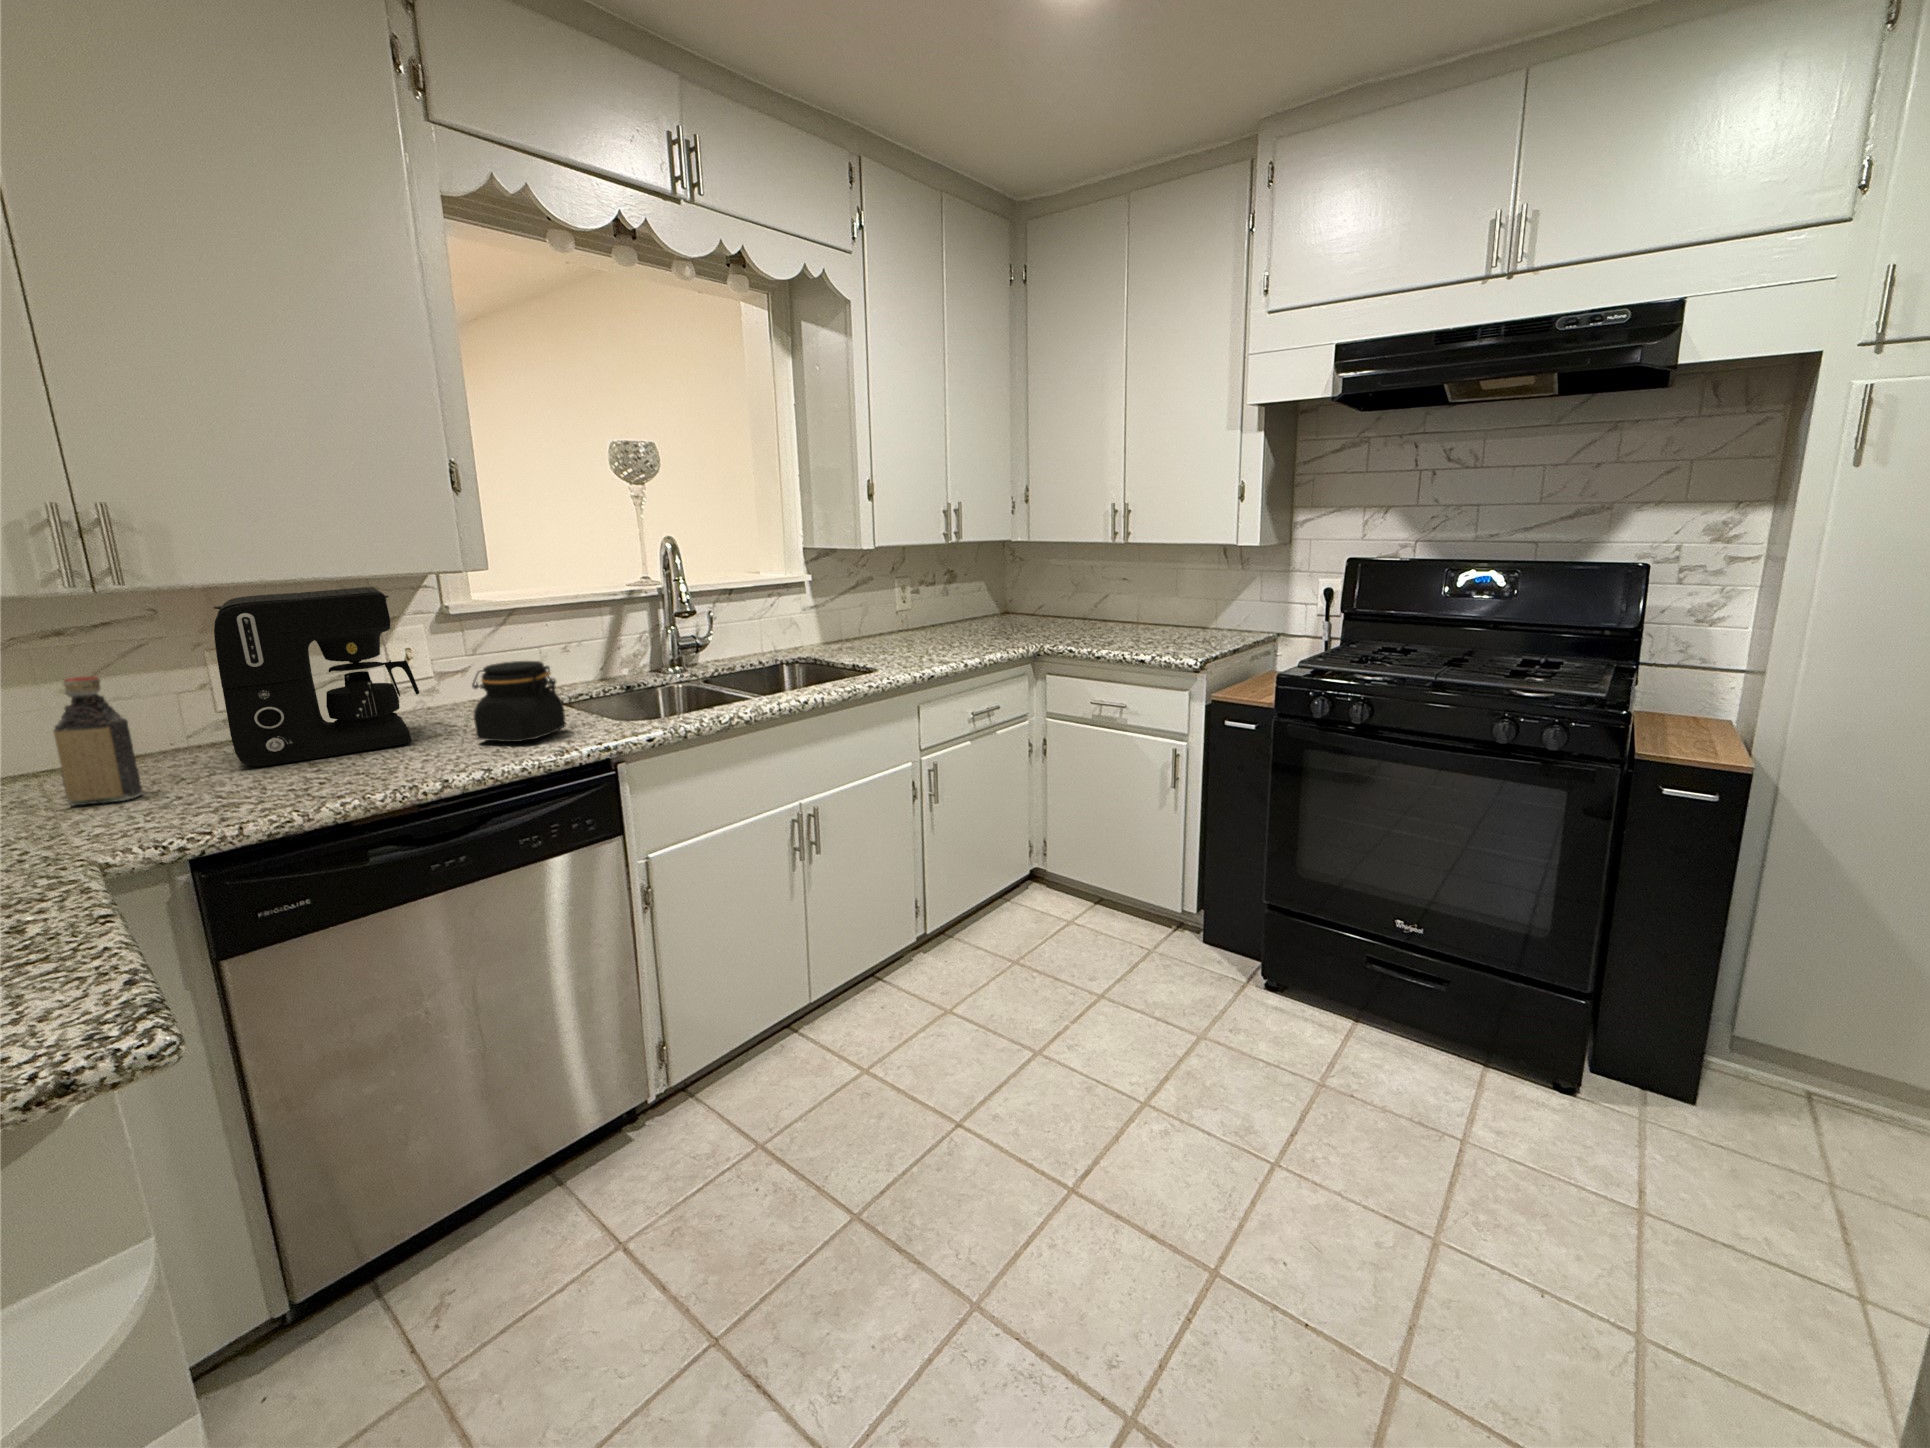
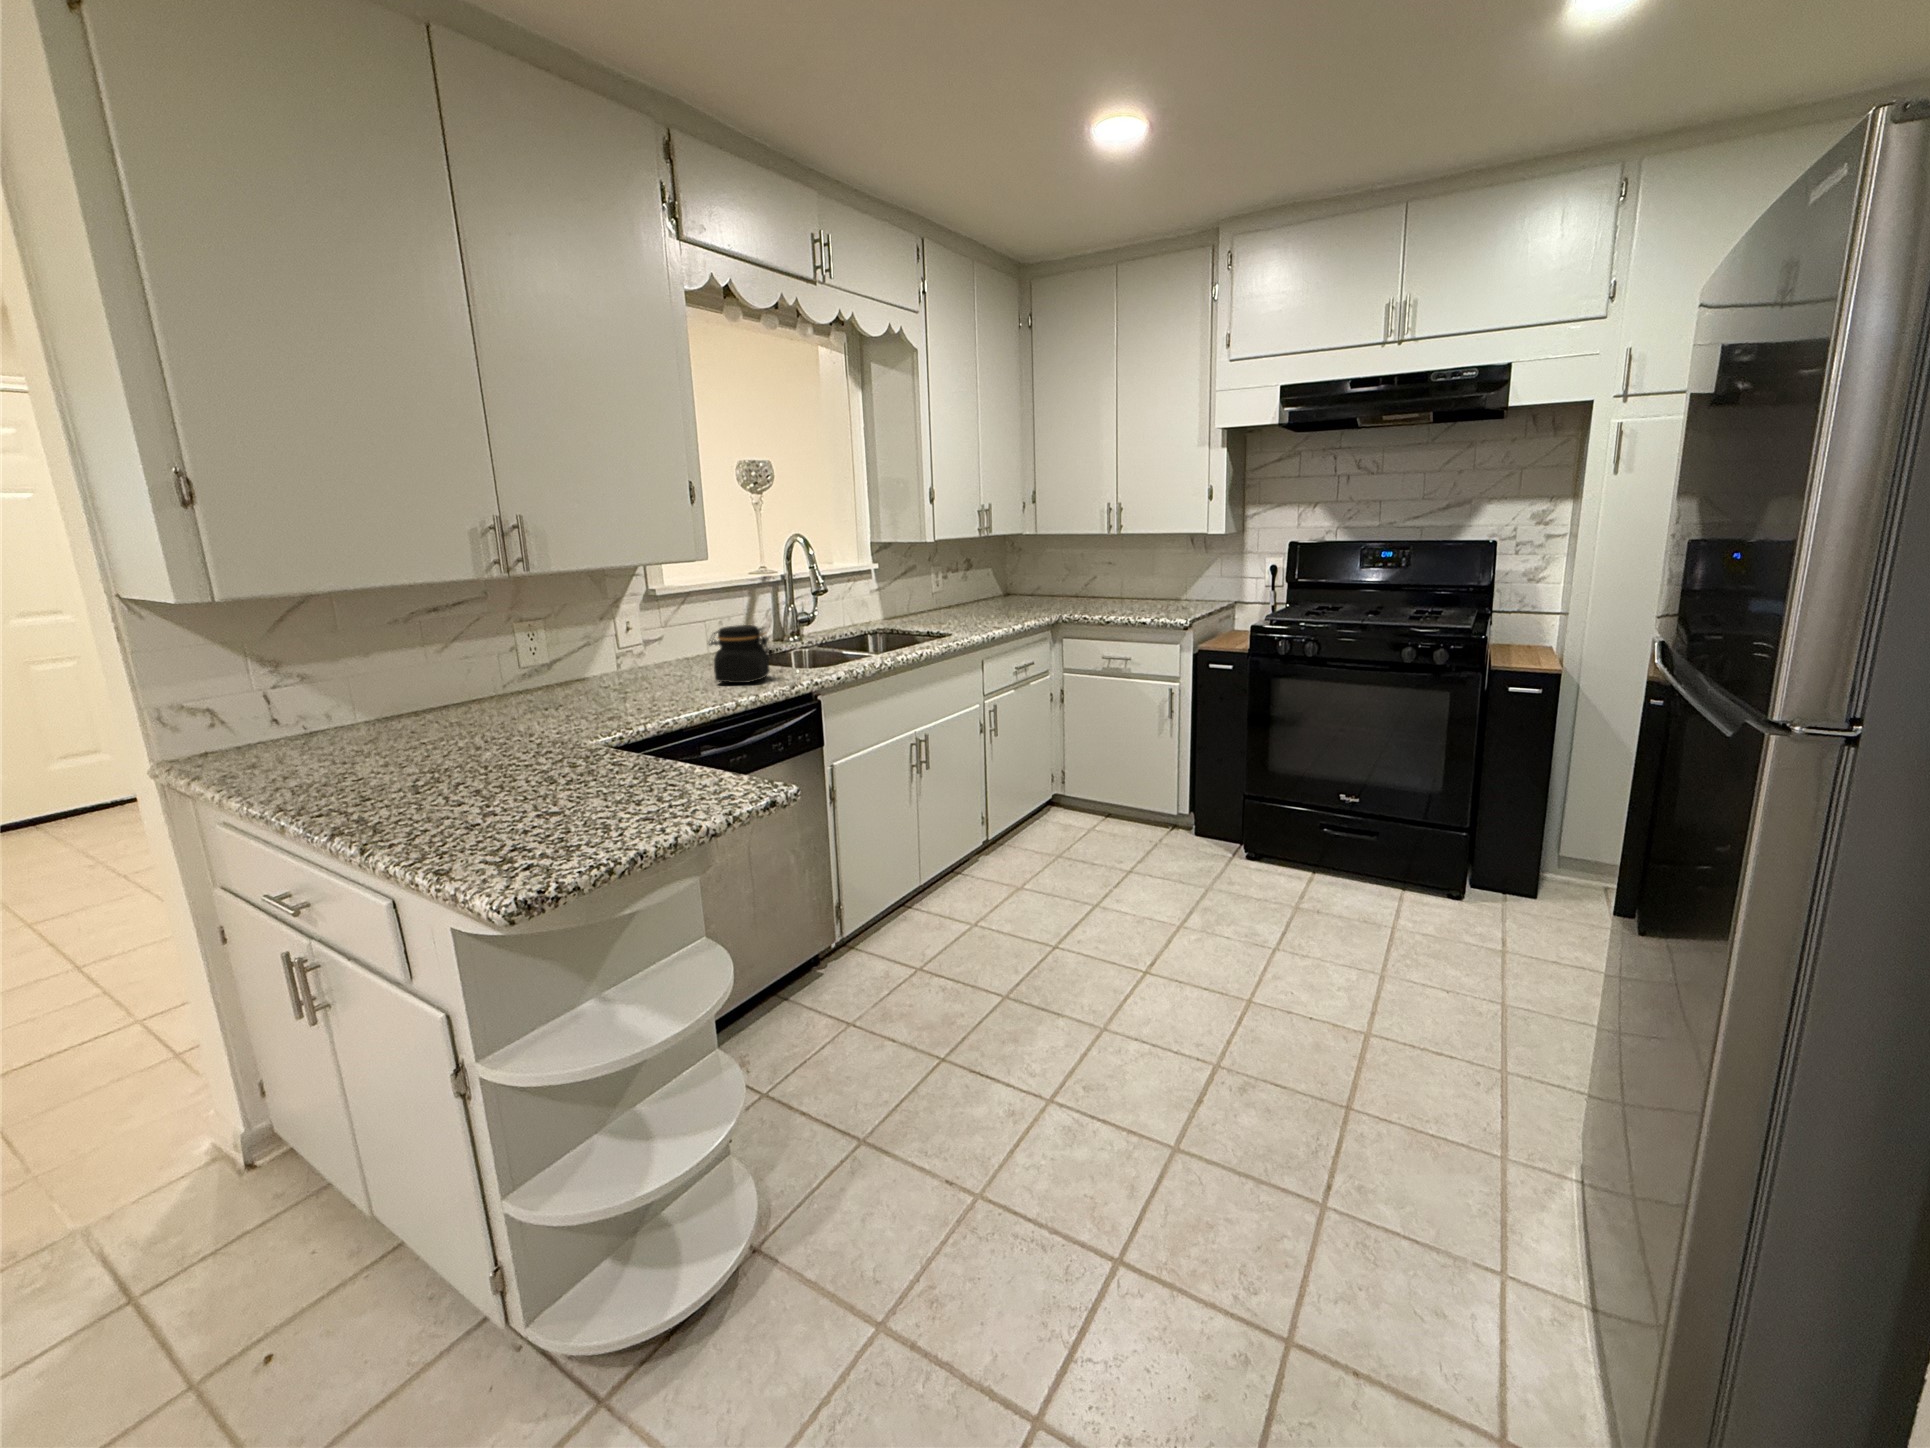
coffee maker: present [214,587,419,766] -> none [532,574,668,701]
bottle: present [53,677,143,805] -> none [488,635,534,724]

